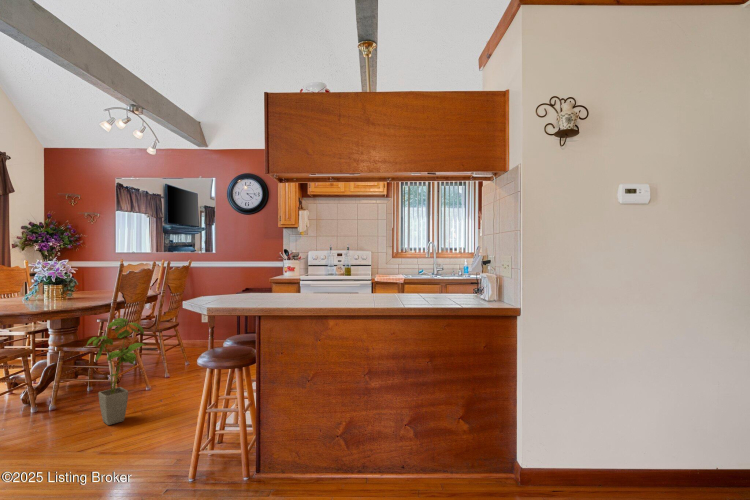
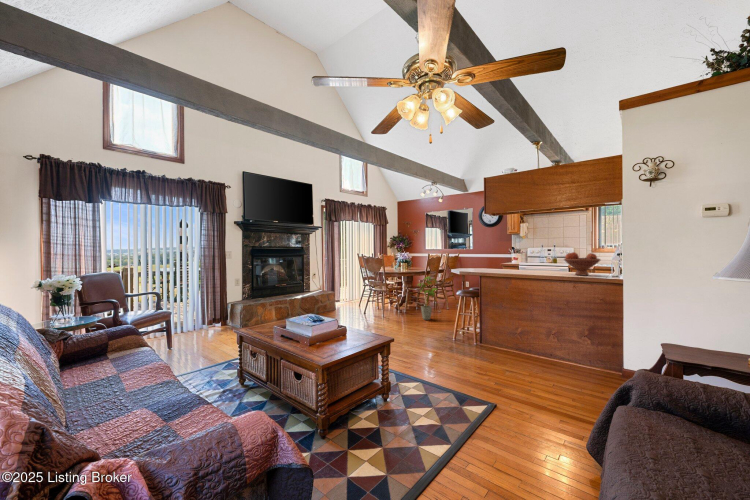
fruit bowl: none [418,259,476,303] -> present [564,252,600,275]

